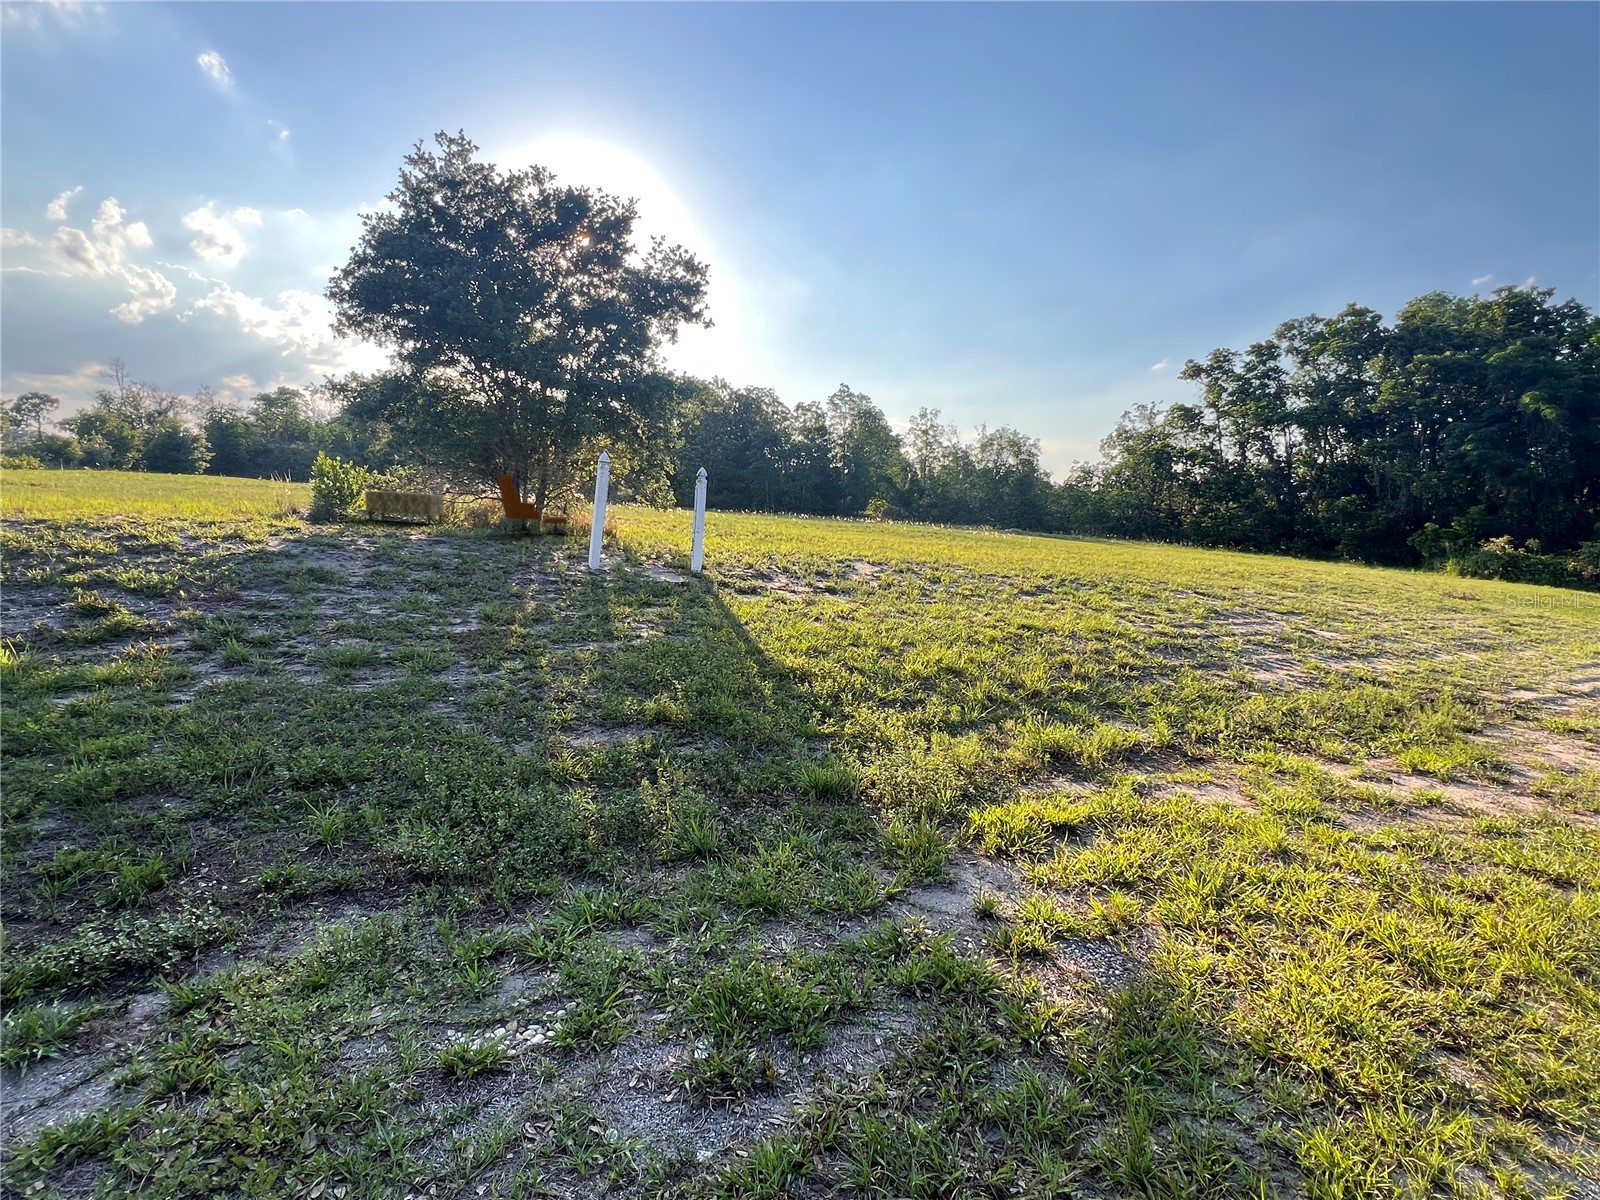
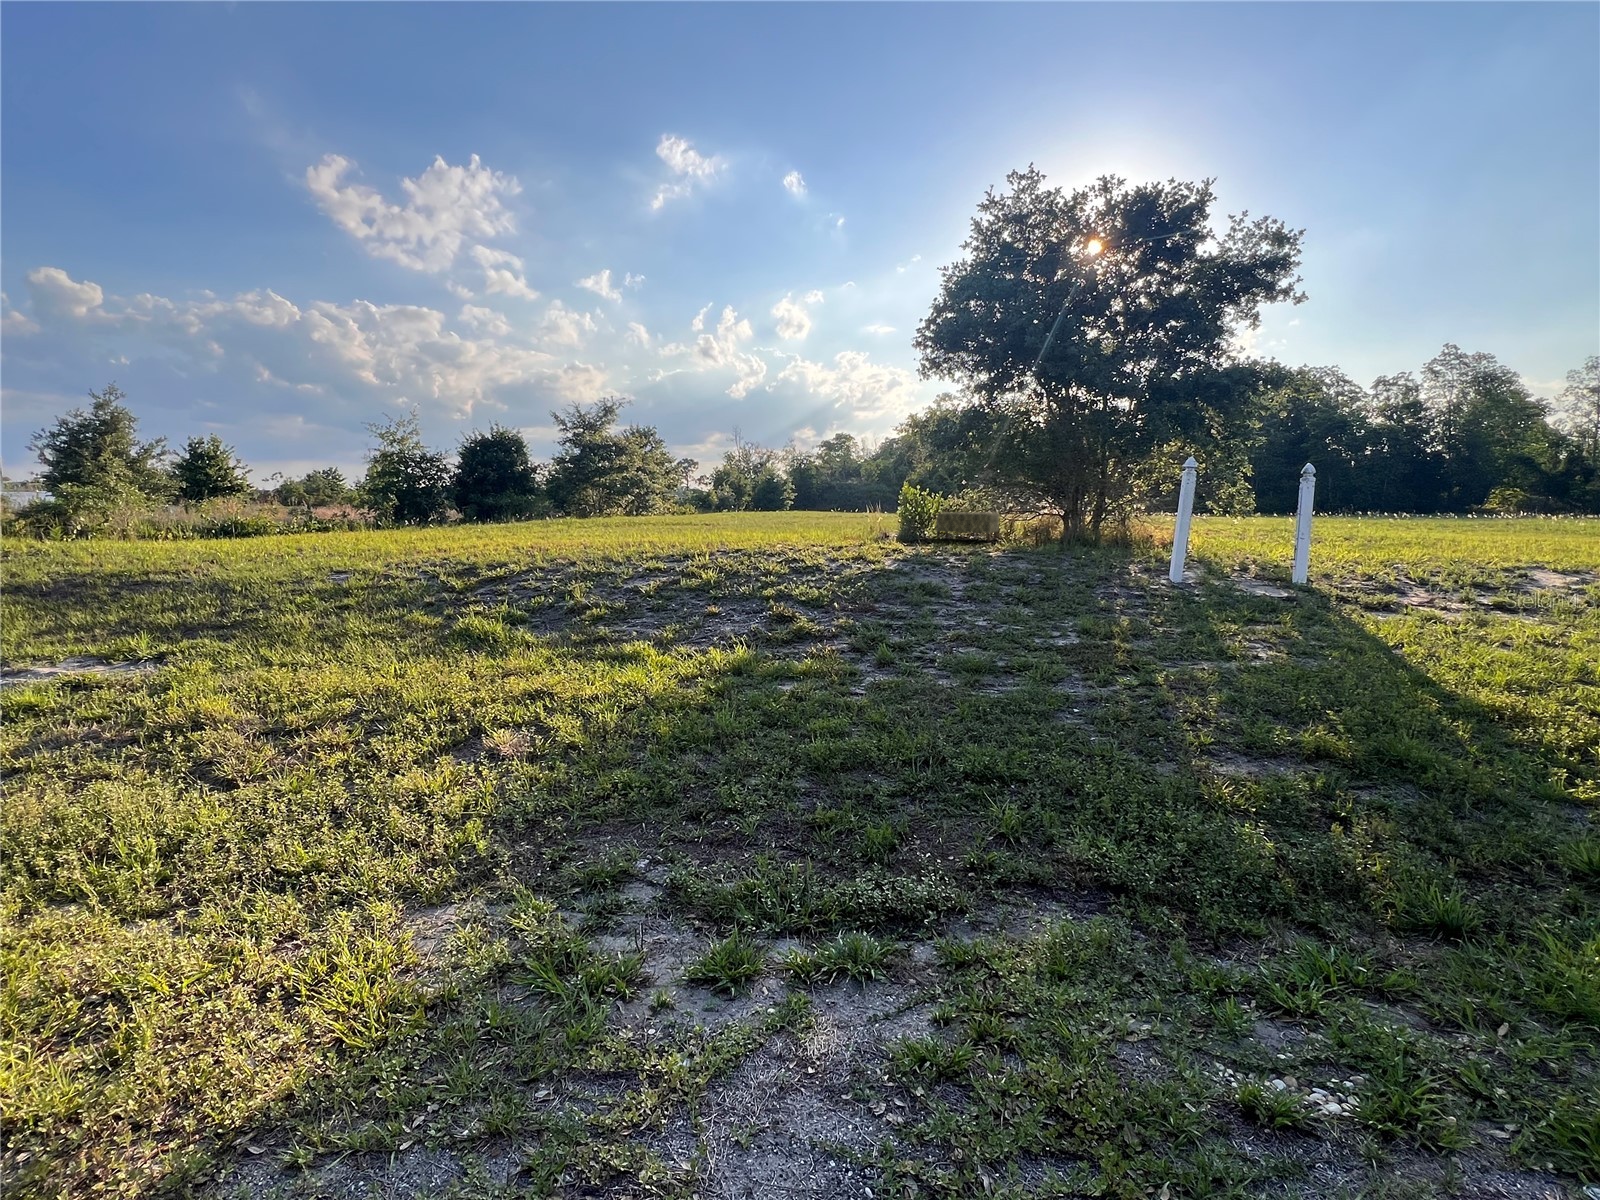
lounge chair: present [497,474,568,532] -> none [1055,489,1123,548]

